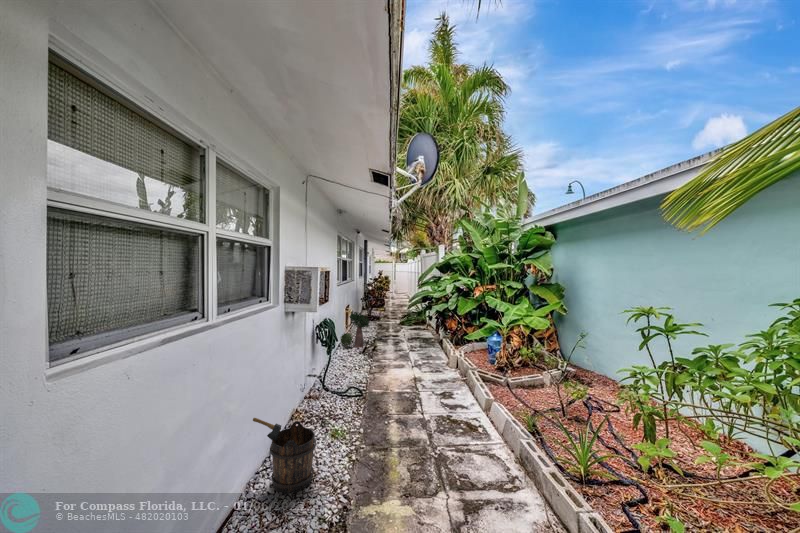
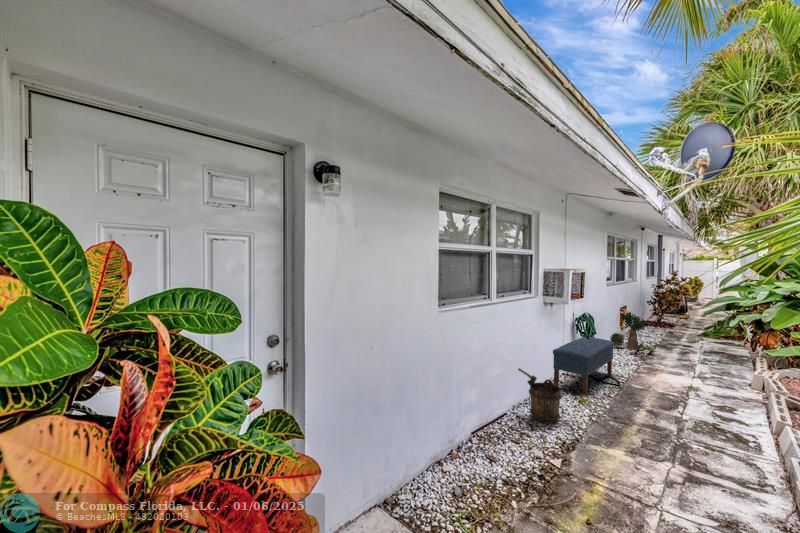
bench: none [295,344,353,419] -> present [553,337,614,395]

